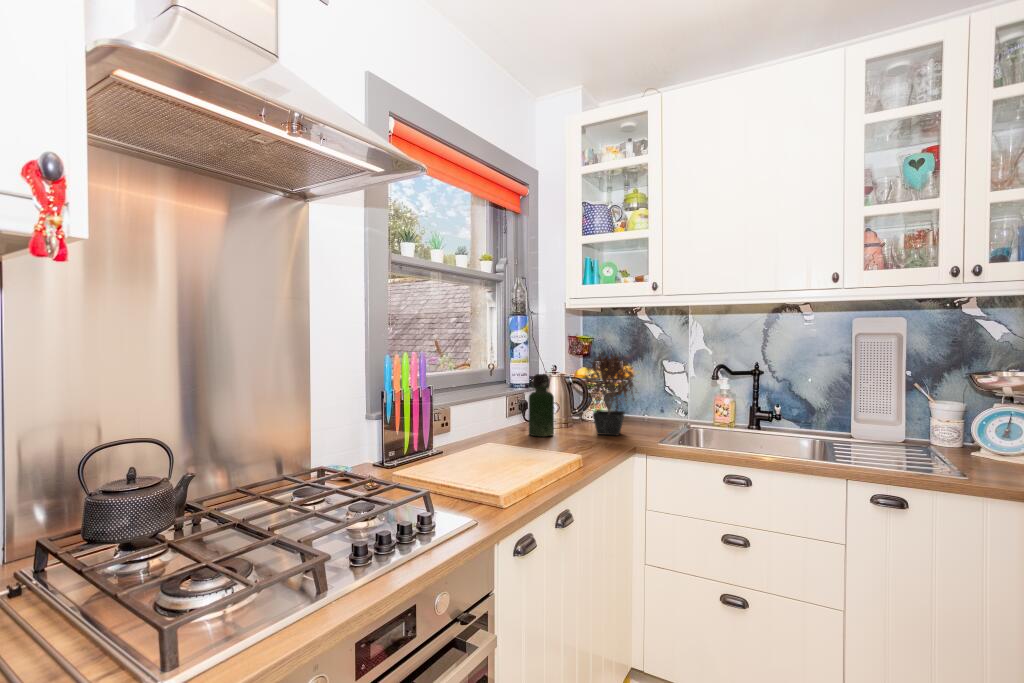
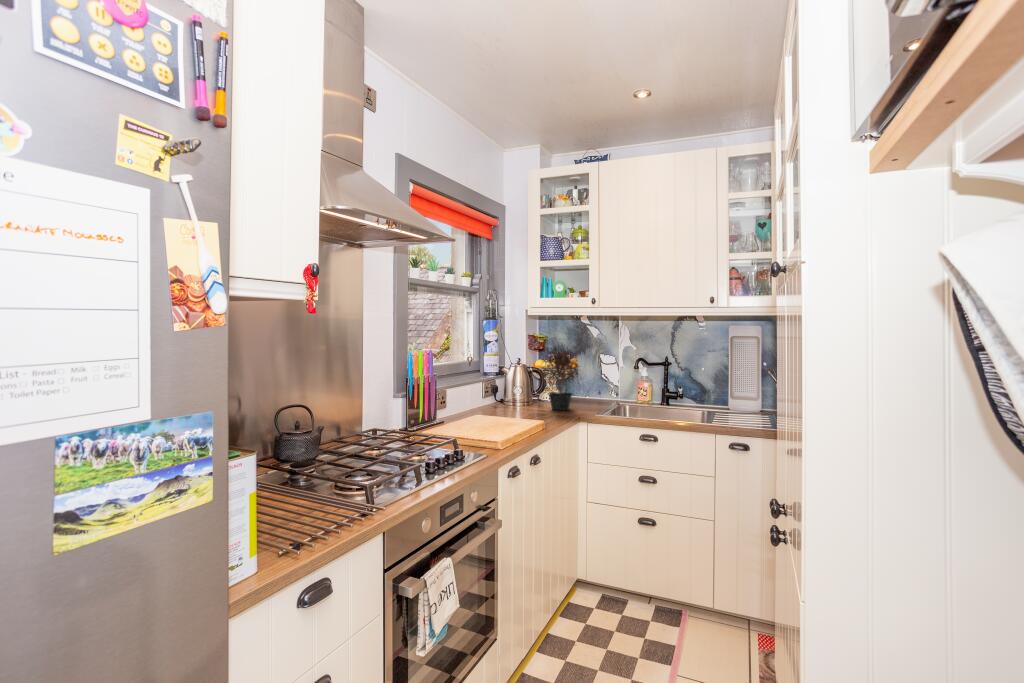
bottle: present [529,374,554,437] -> none [502,365,521,412]

